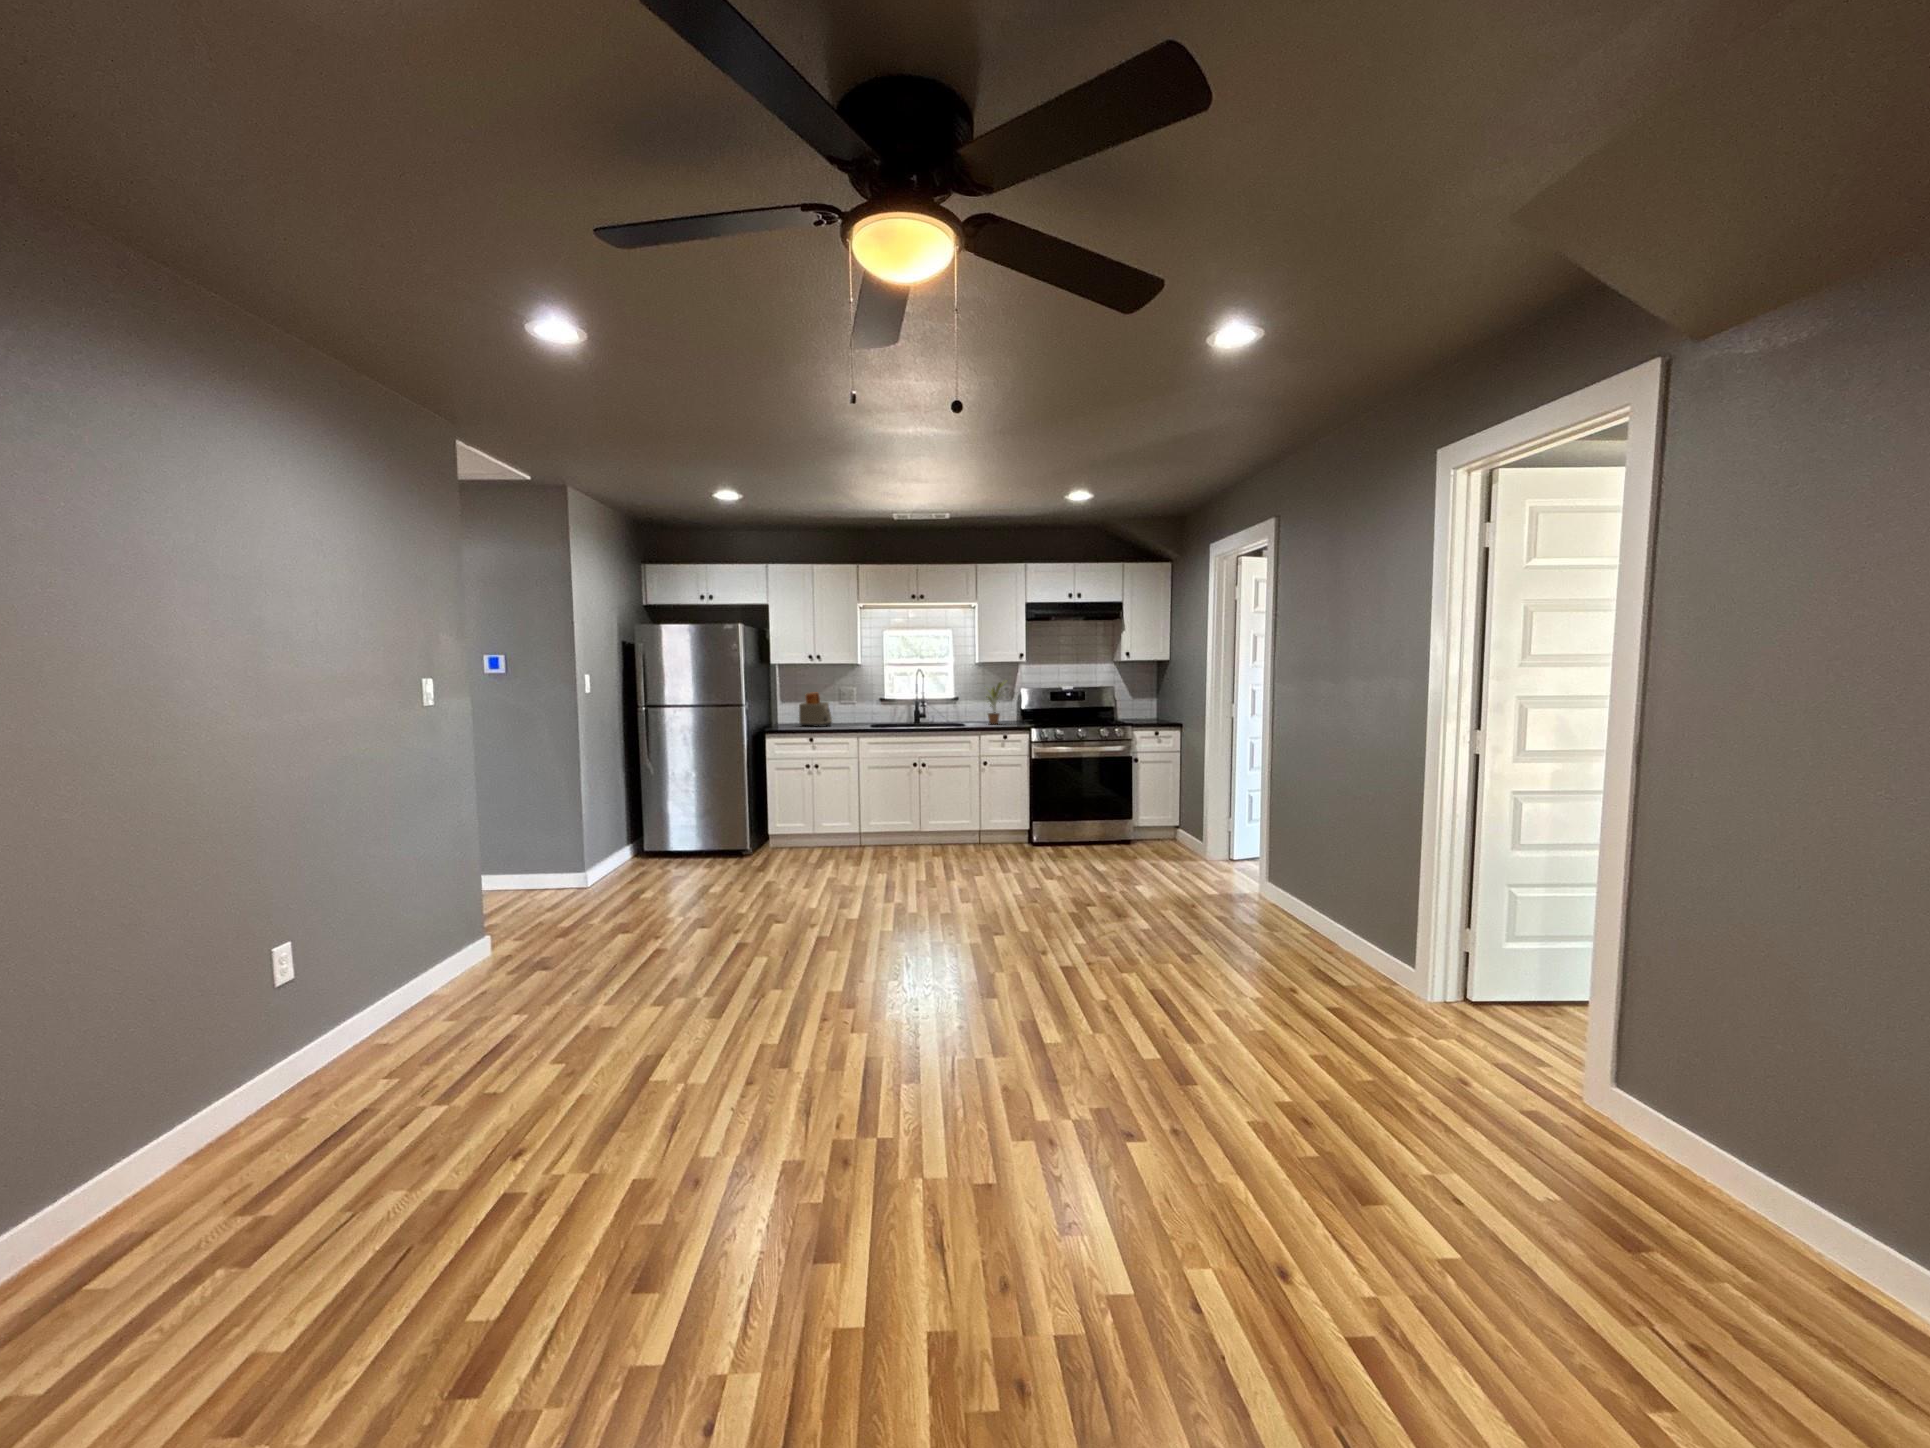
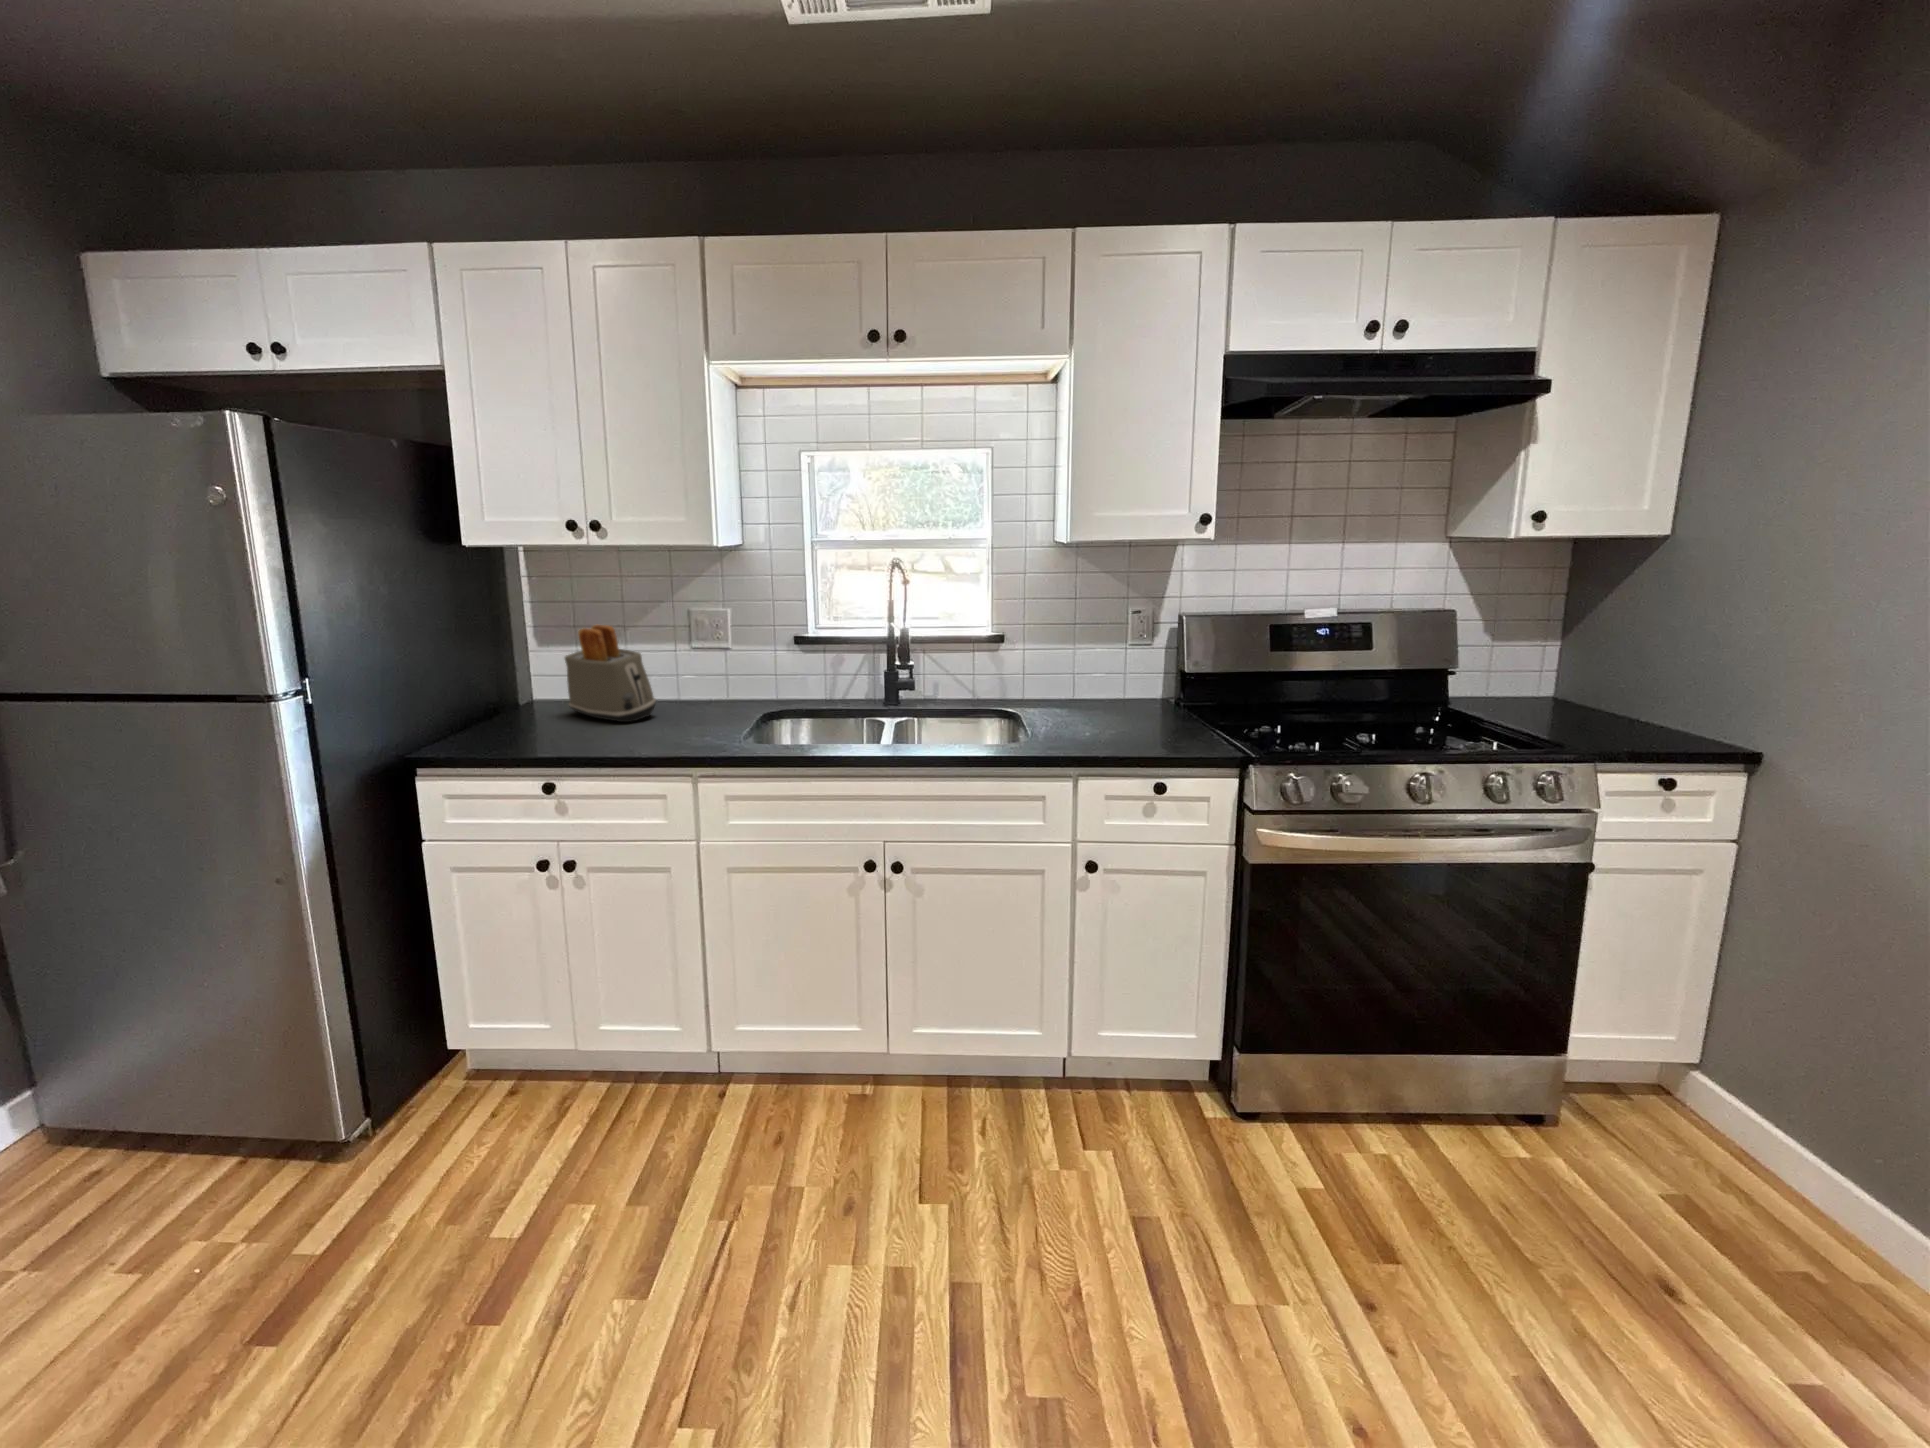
potted plant: present [988,683,1004,724] -> none [1076,593,1162,725]

